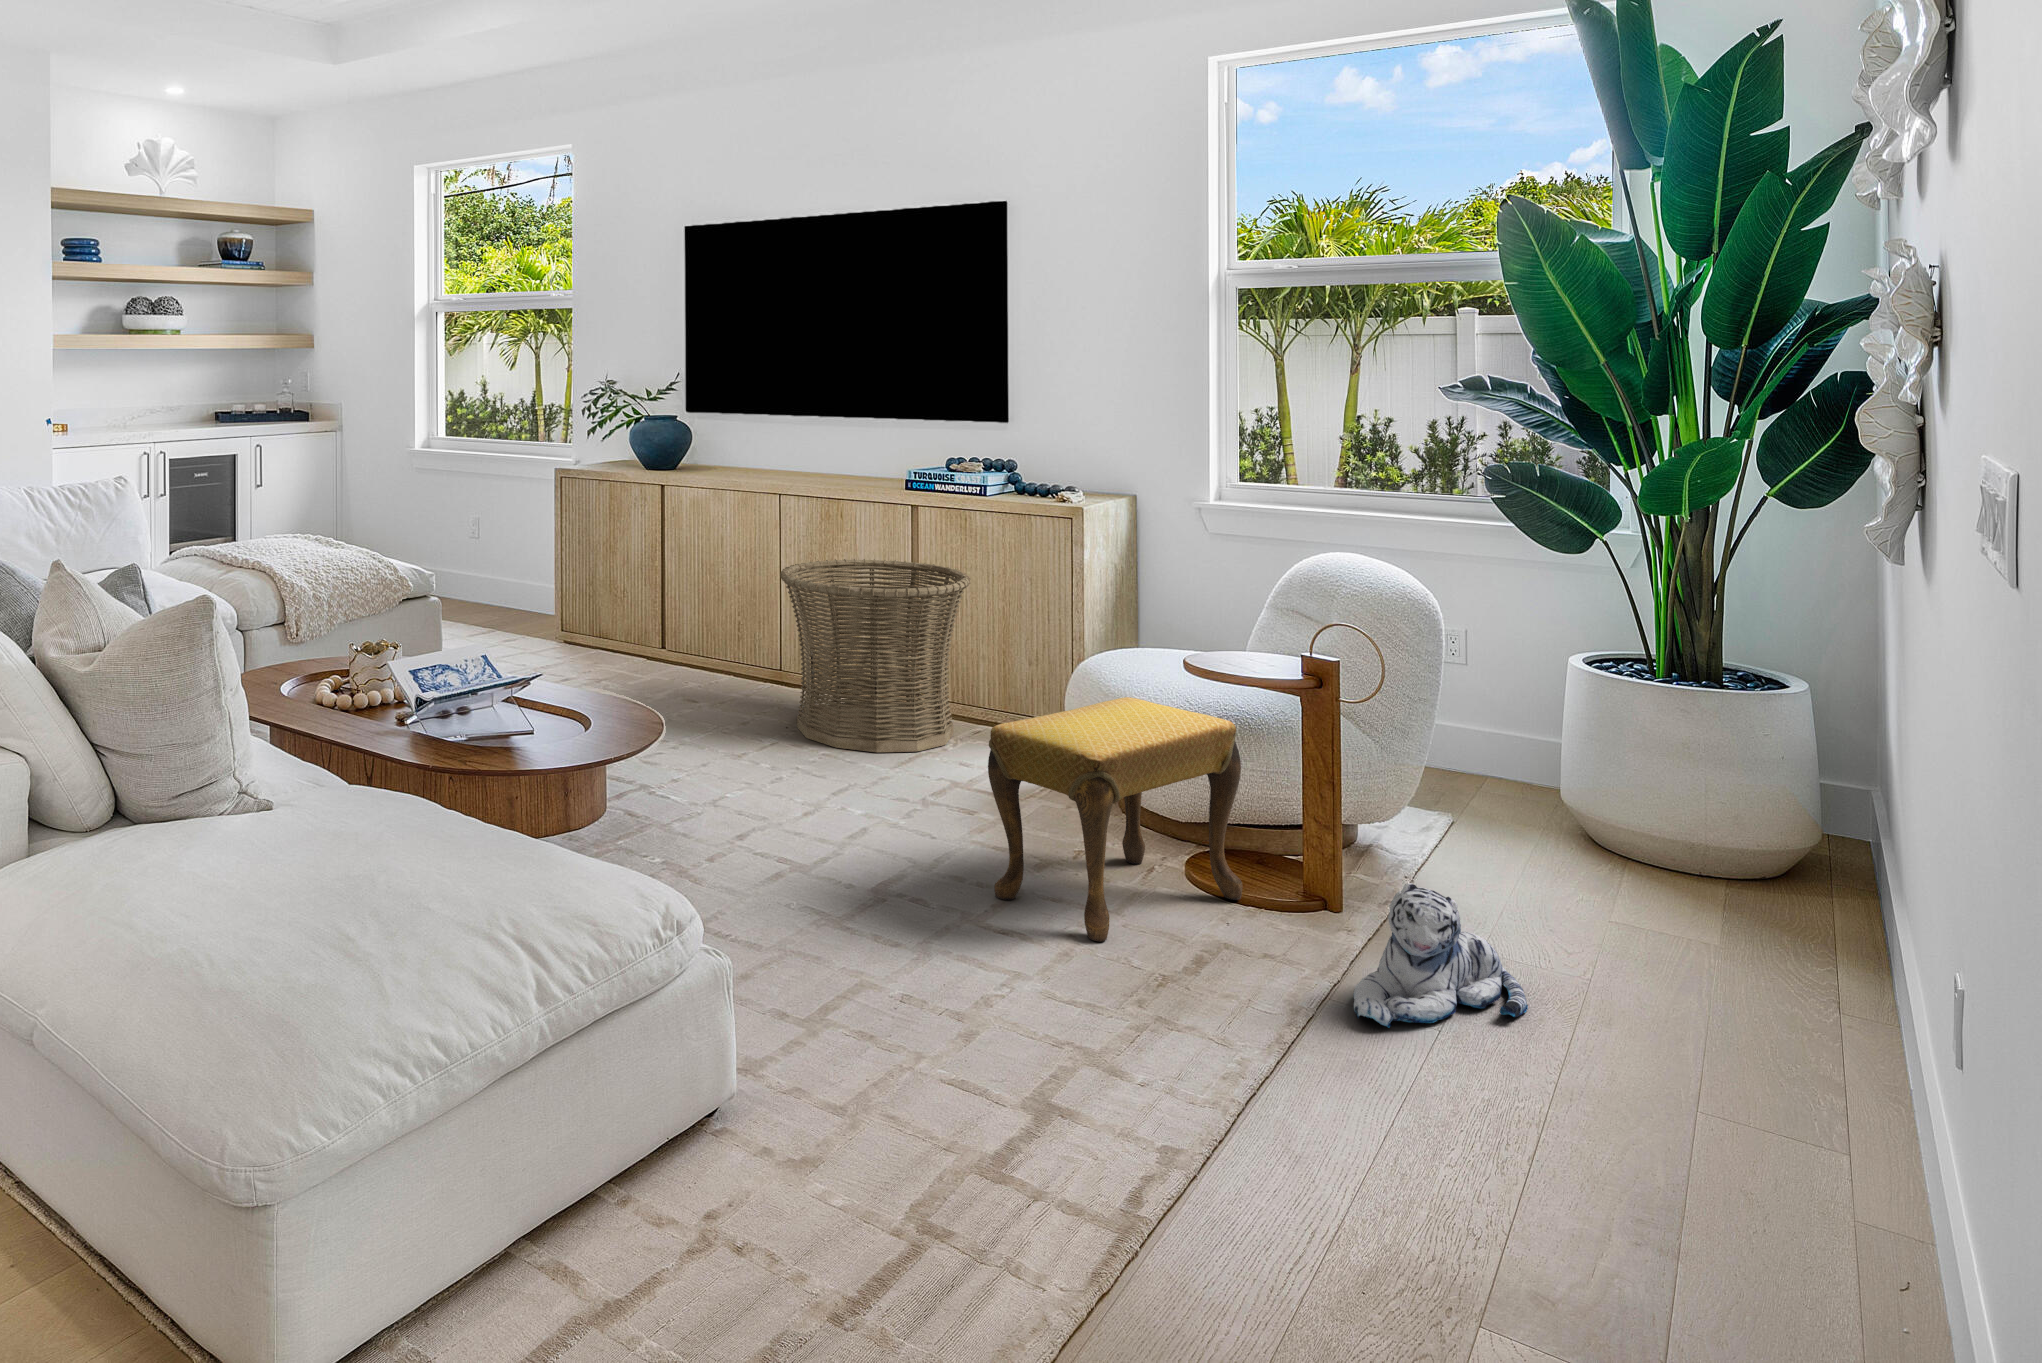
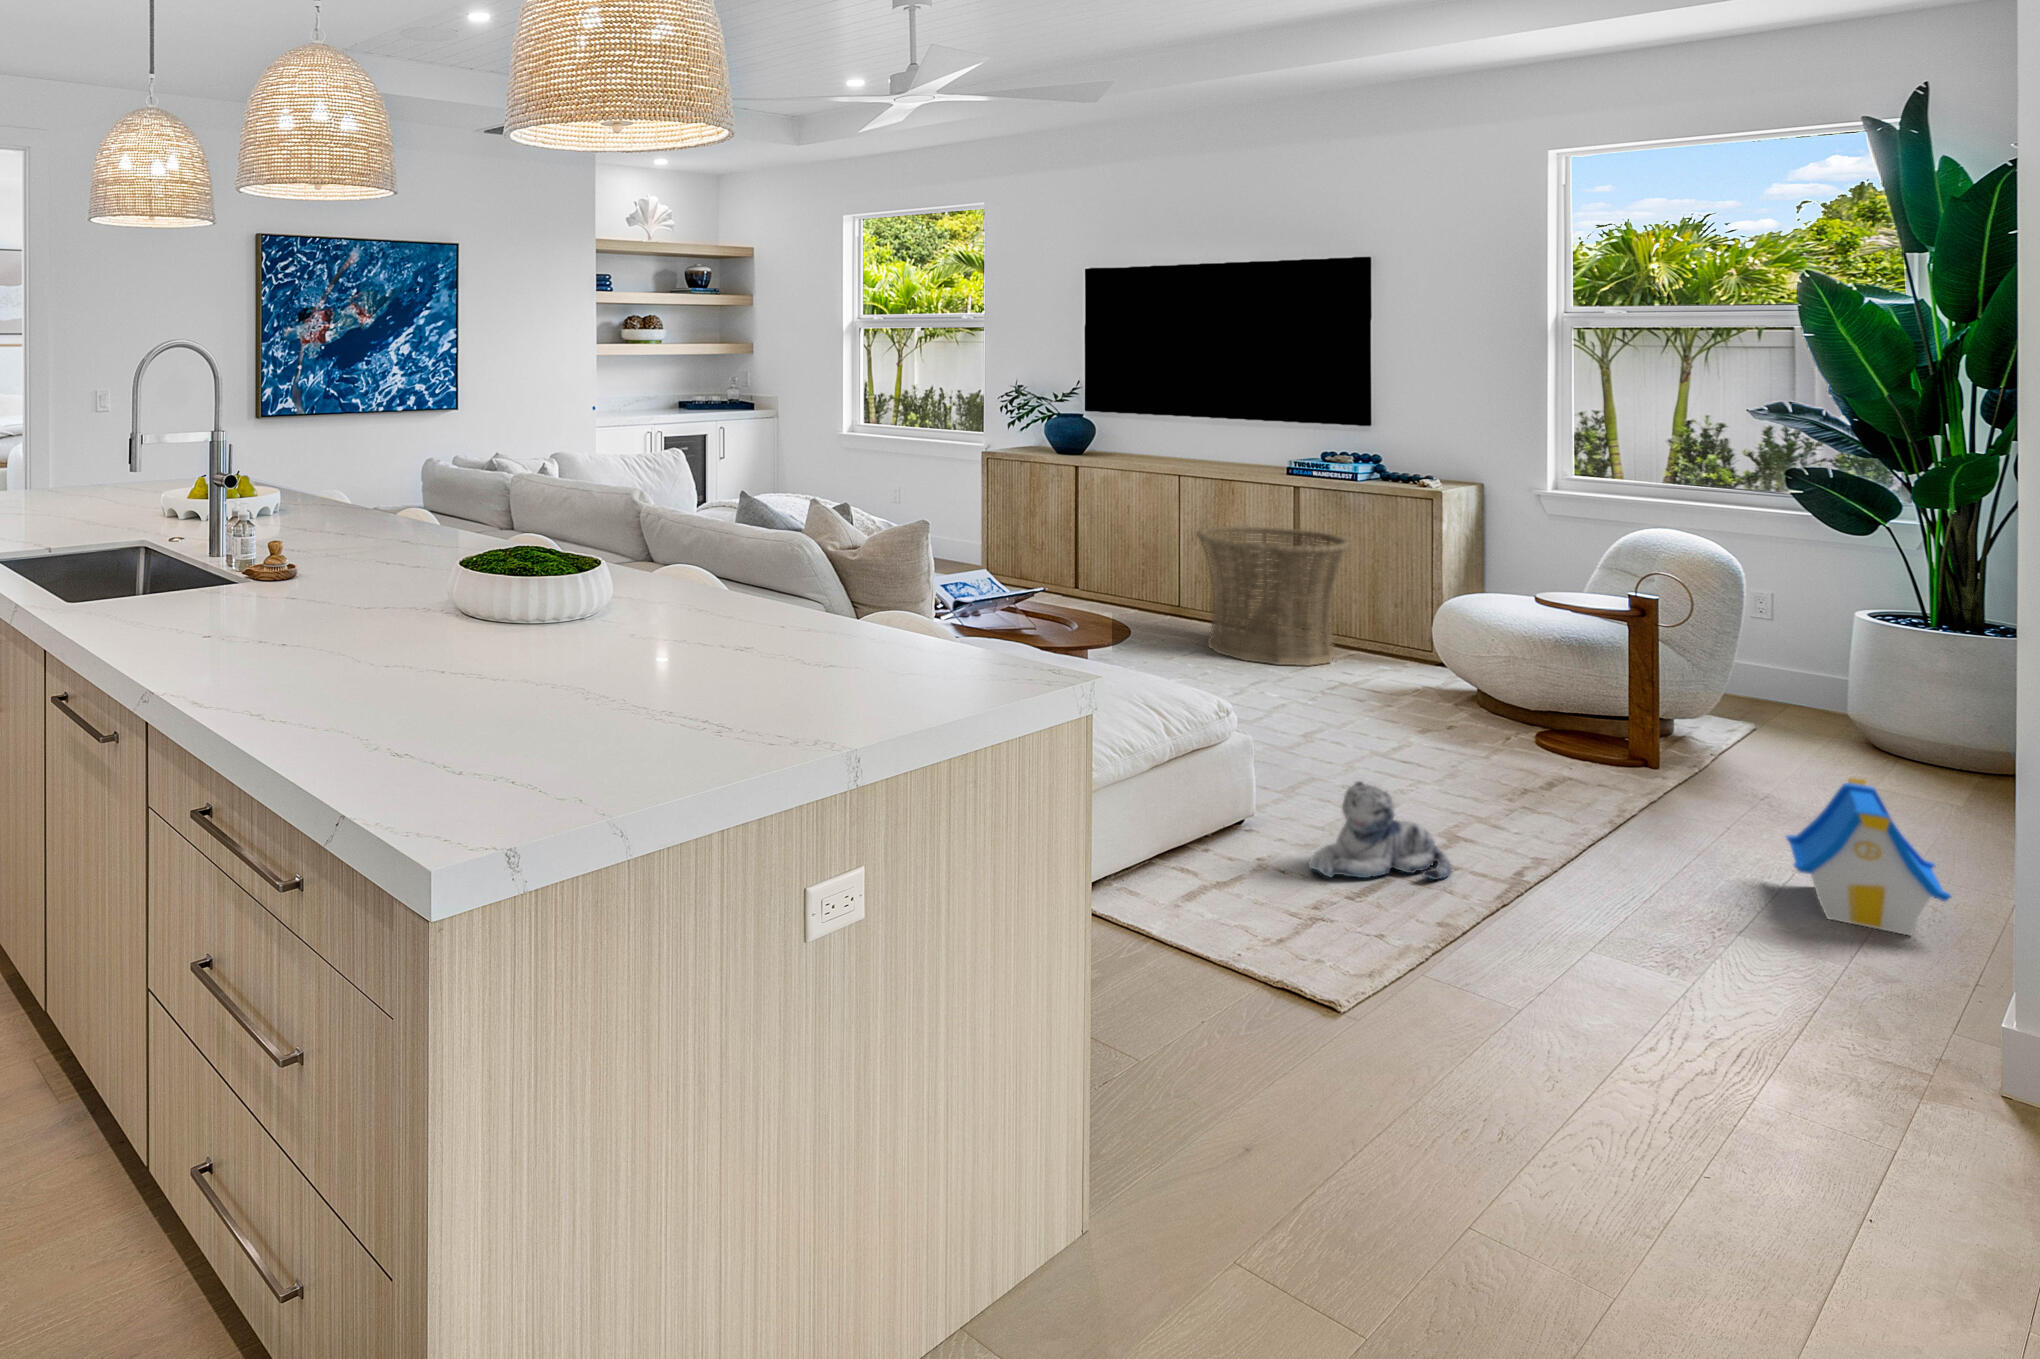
footstool: present [988,697,1242,942] -> none [1393,623,1585,776]
plush toy: present [1353,883,1528,1027] -> present [1309,781,1451,880]
toy house: none [1515,964,1775,1260] -> present [1786,778,1951,935]

